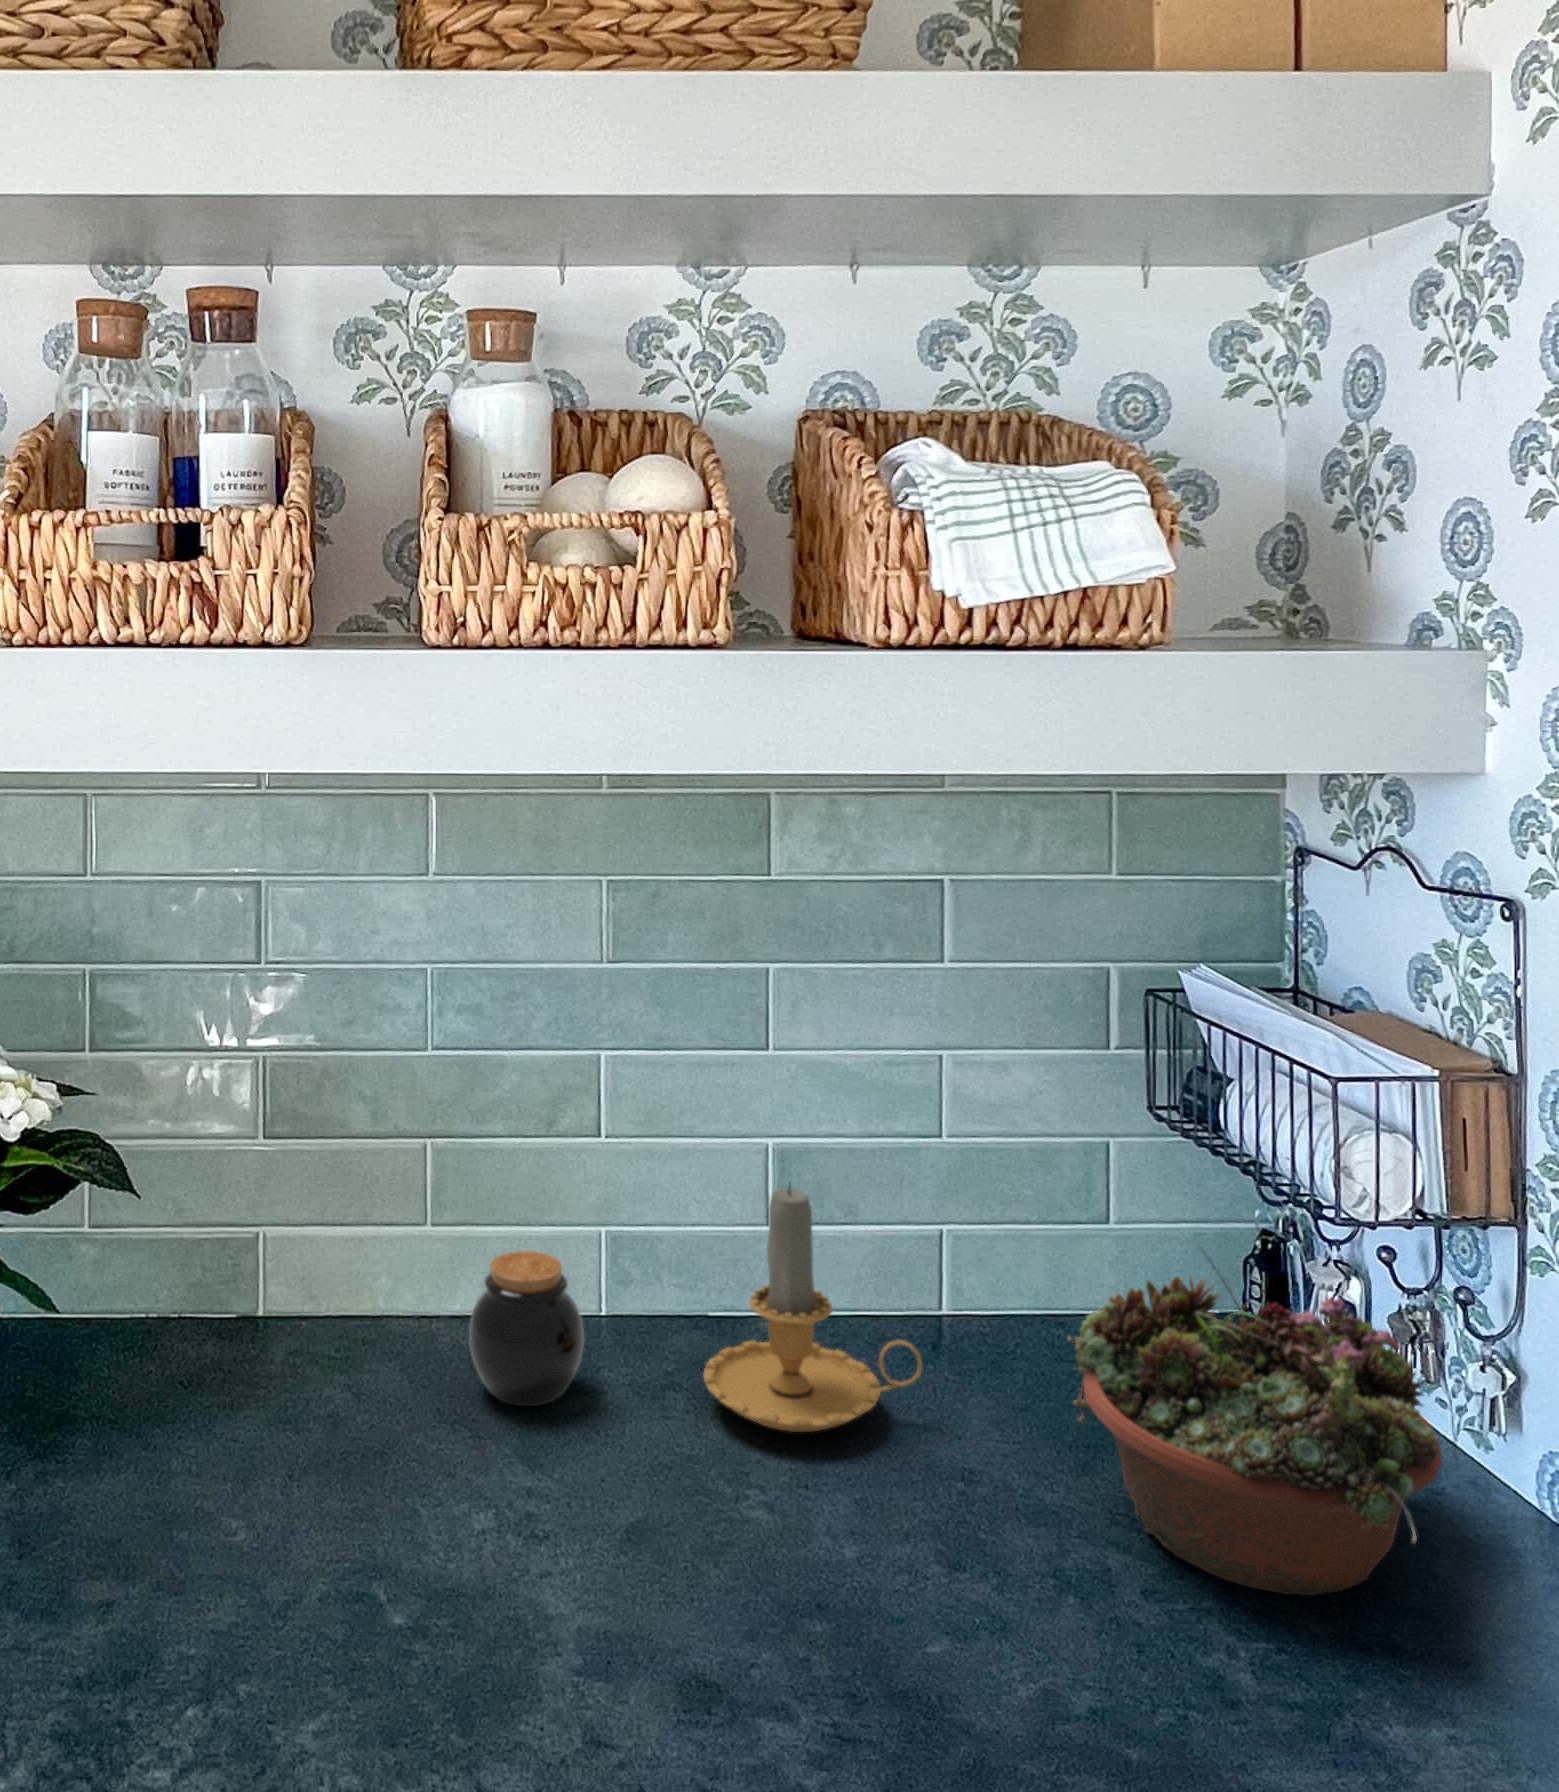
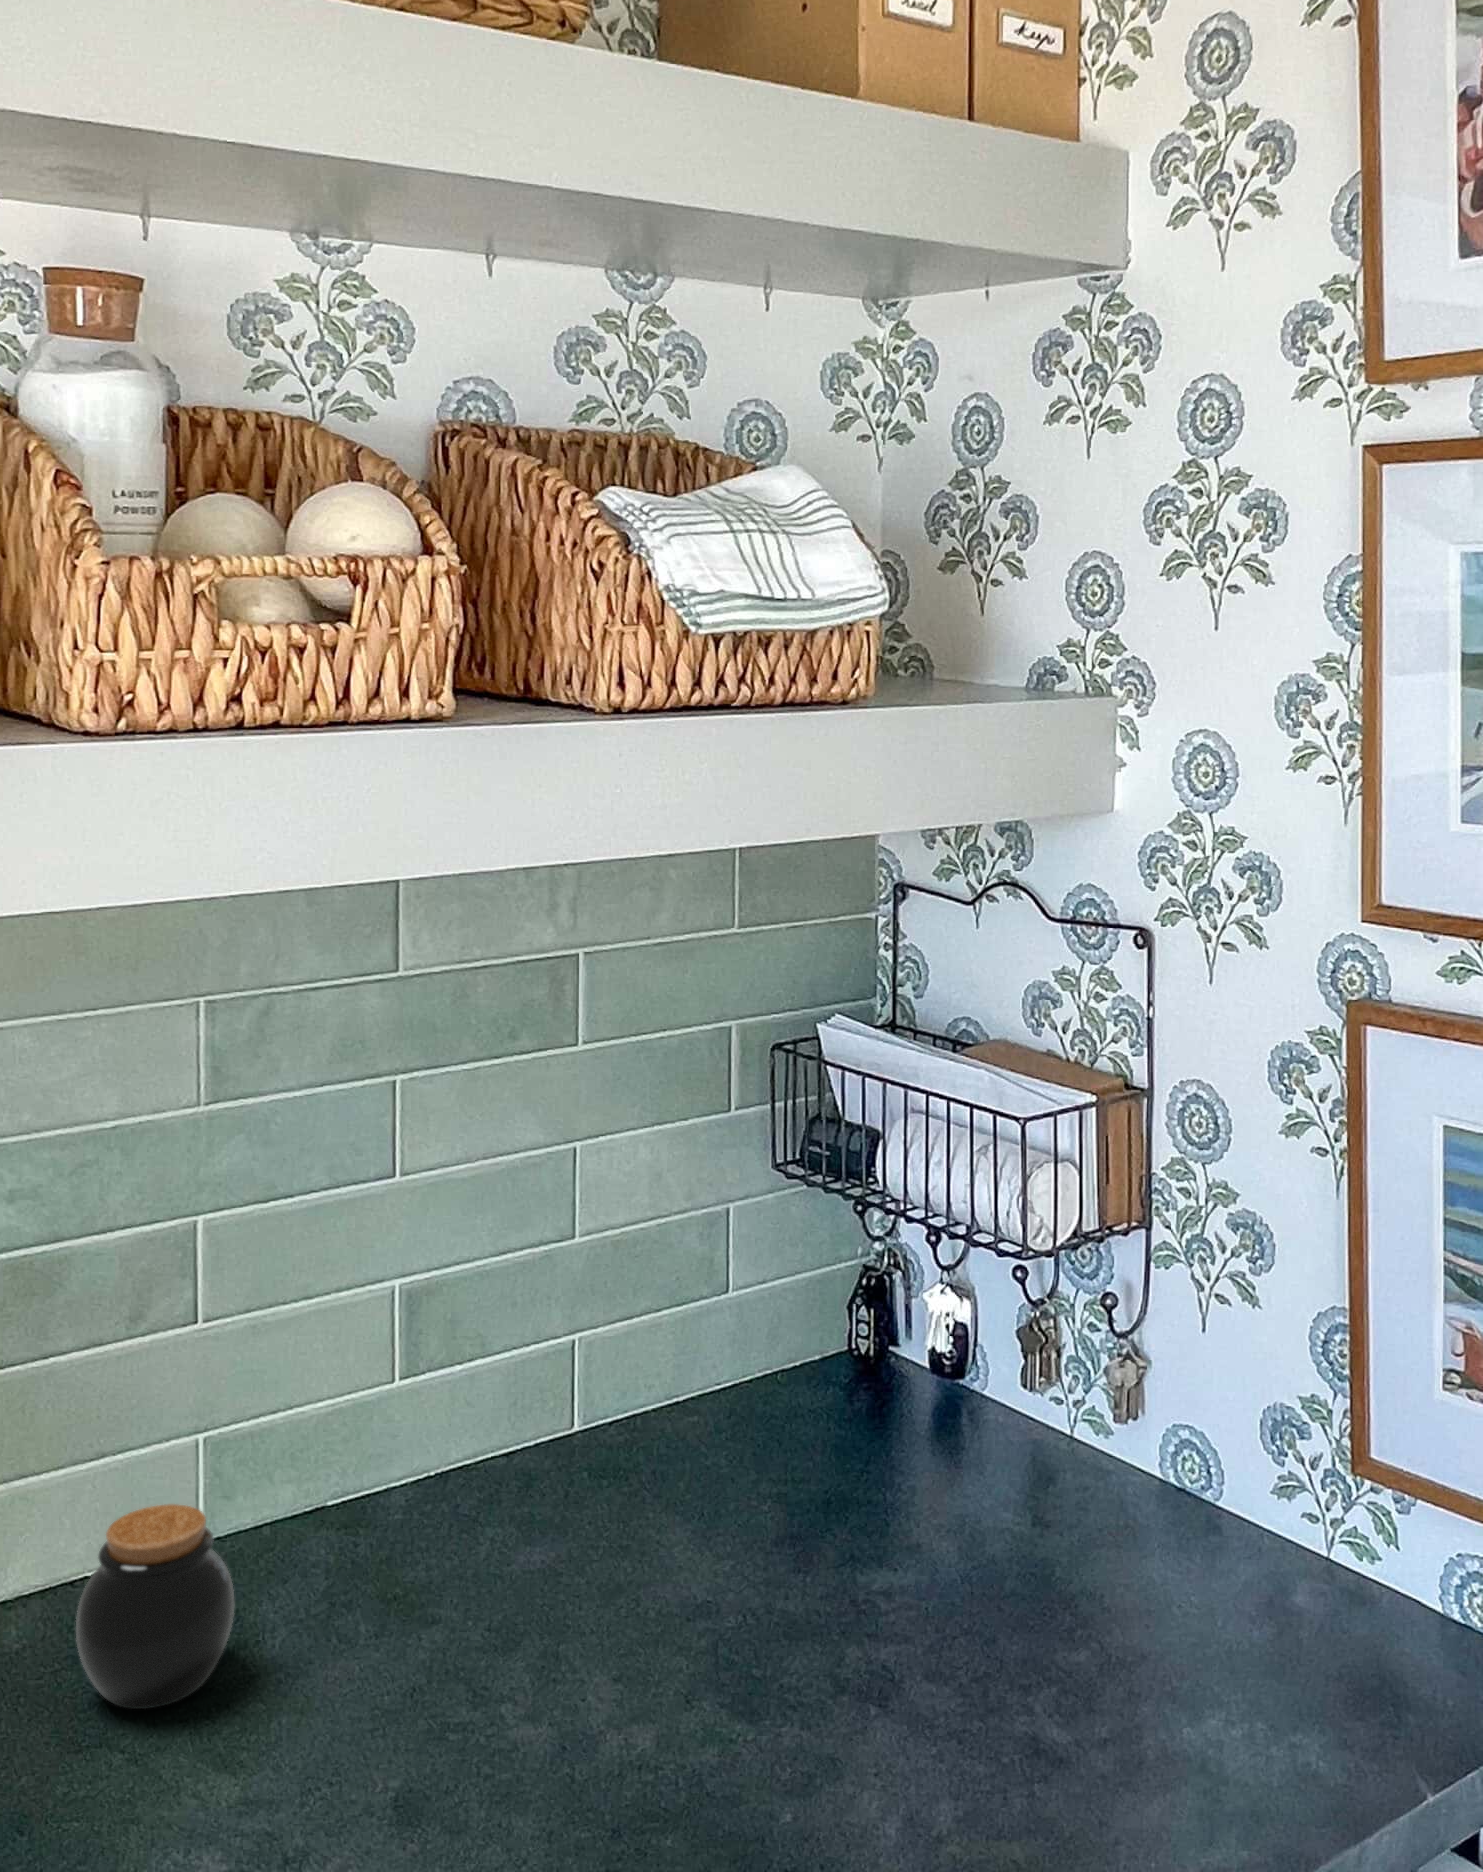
candle: present [703,1183,922,1432] -> none [378,1338,623,1629]
succulent planter: present [1068,1250,1442,1595] -> none [797,1305,1160,1626]

